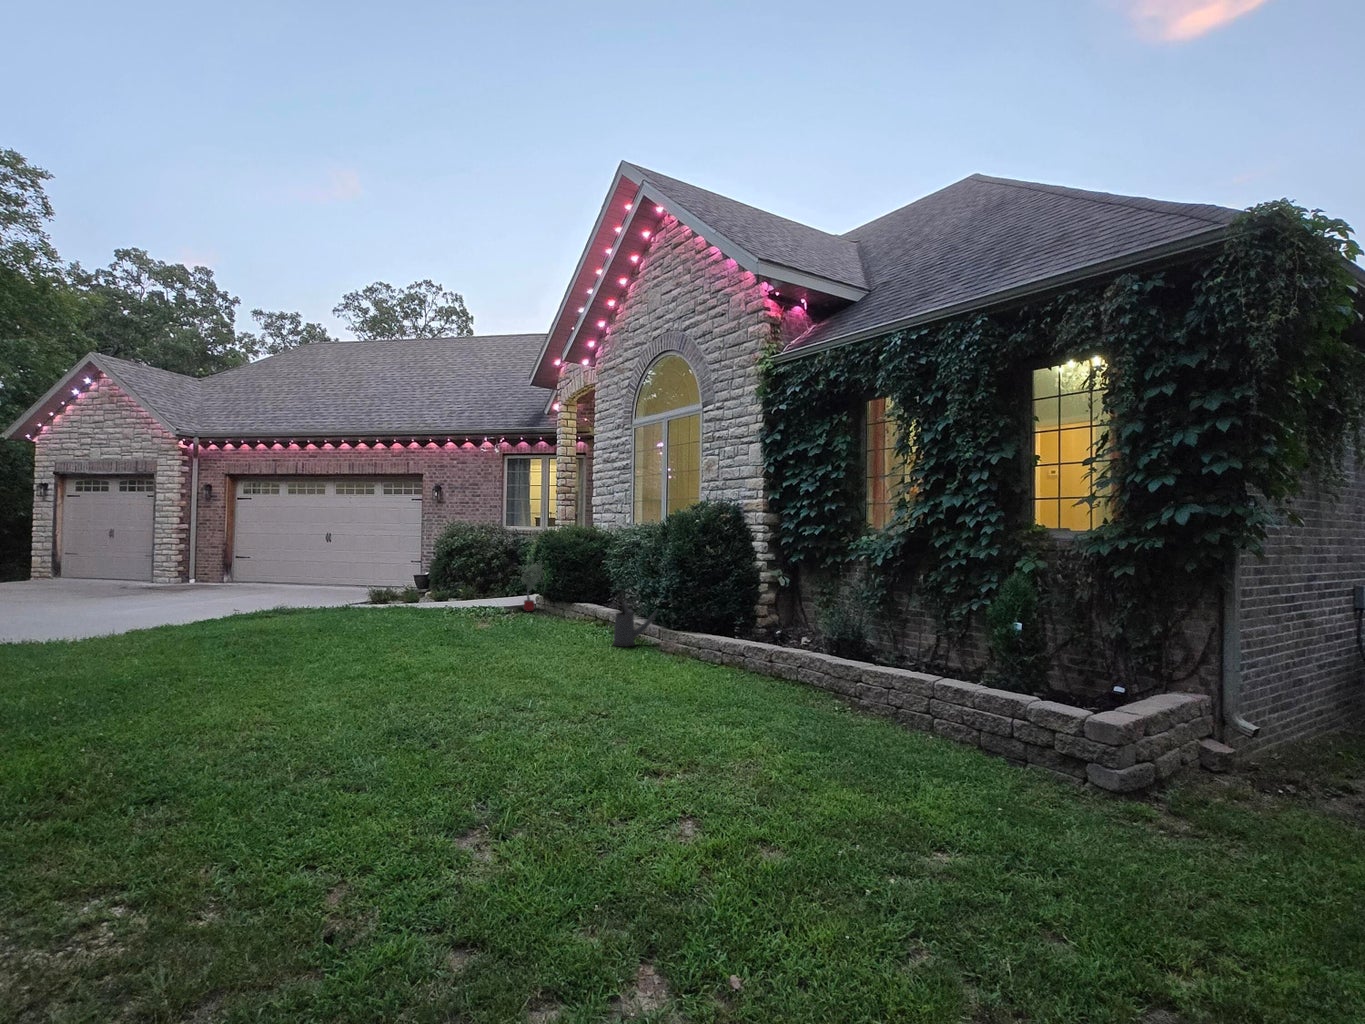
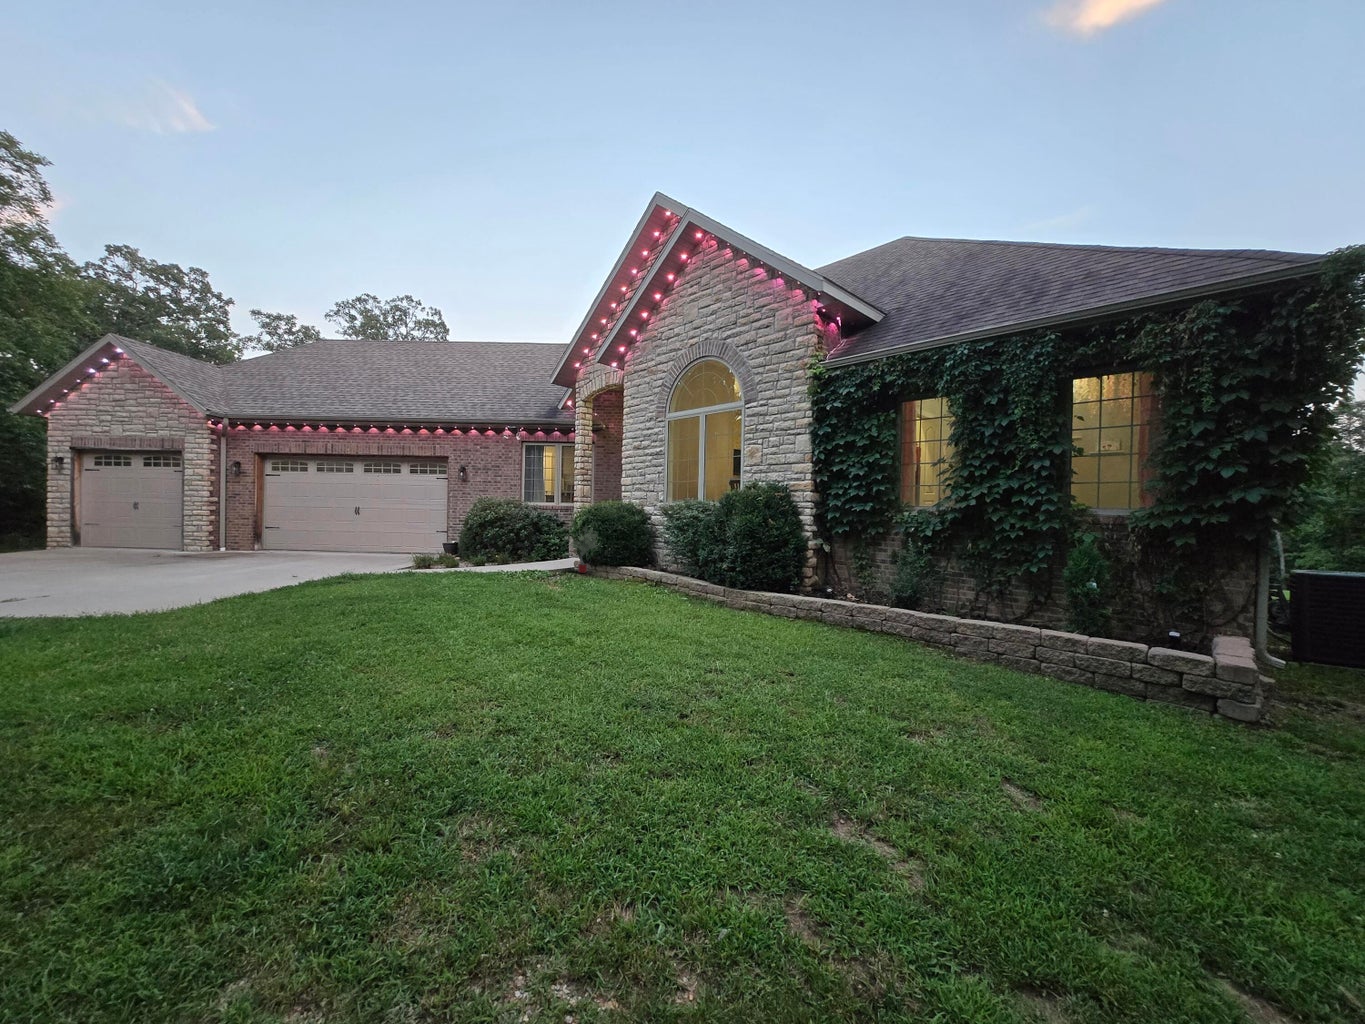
watering can: present [613,601,657,647] -> none [687,566,728,604]

